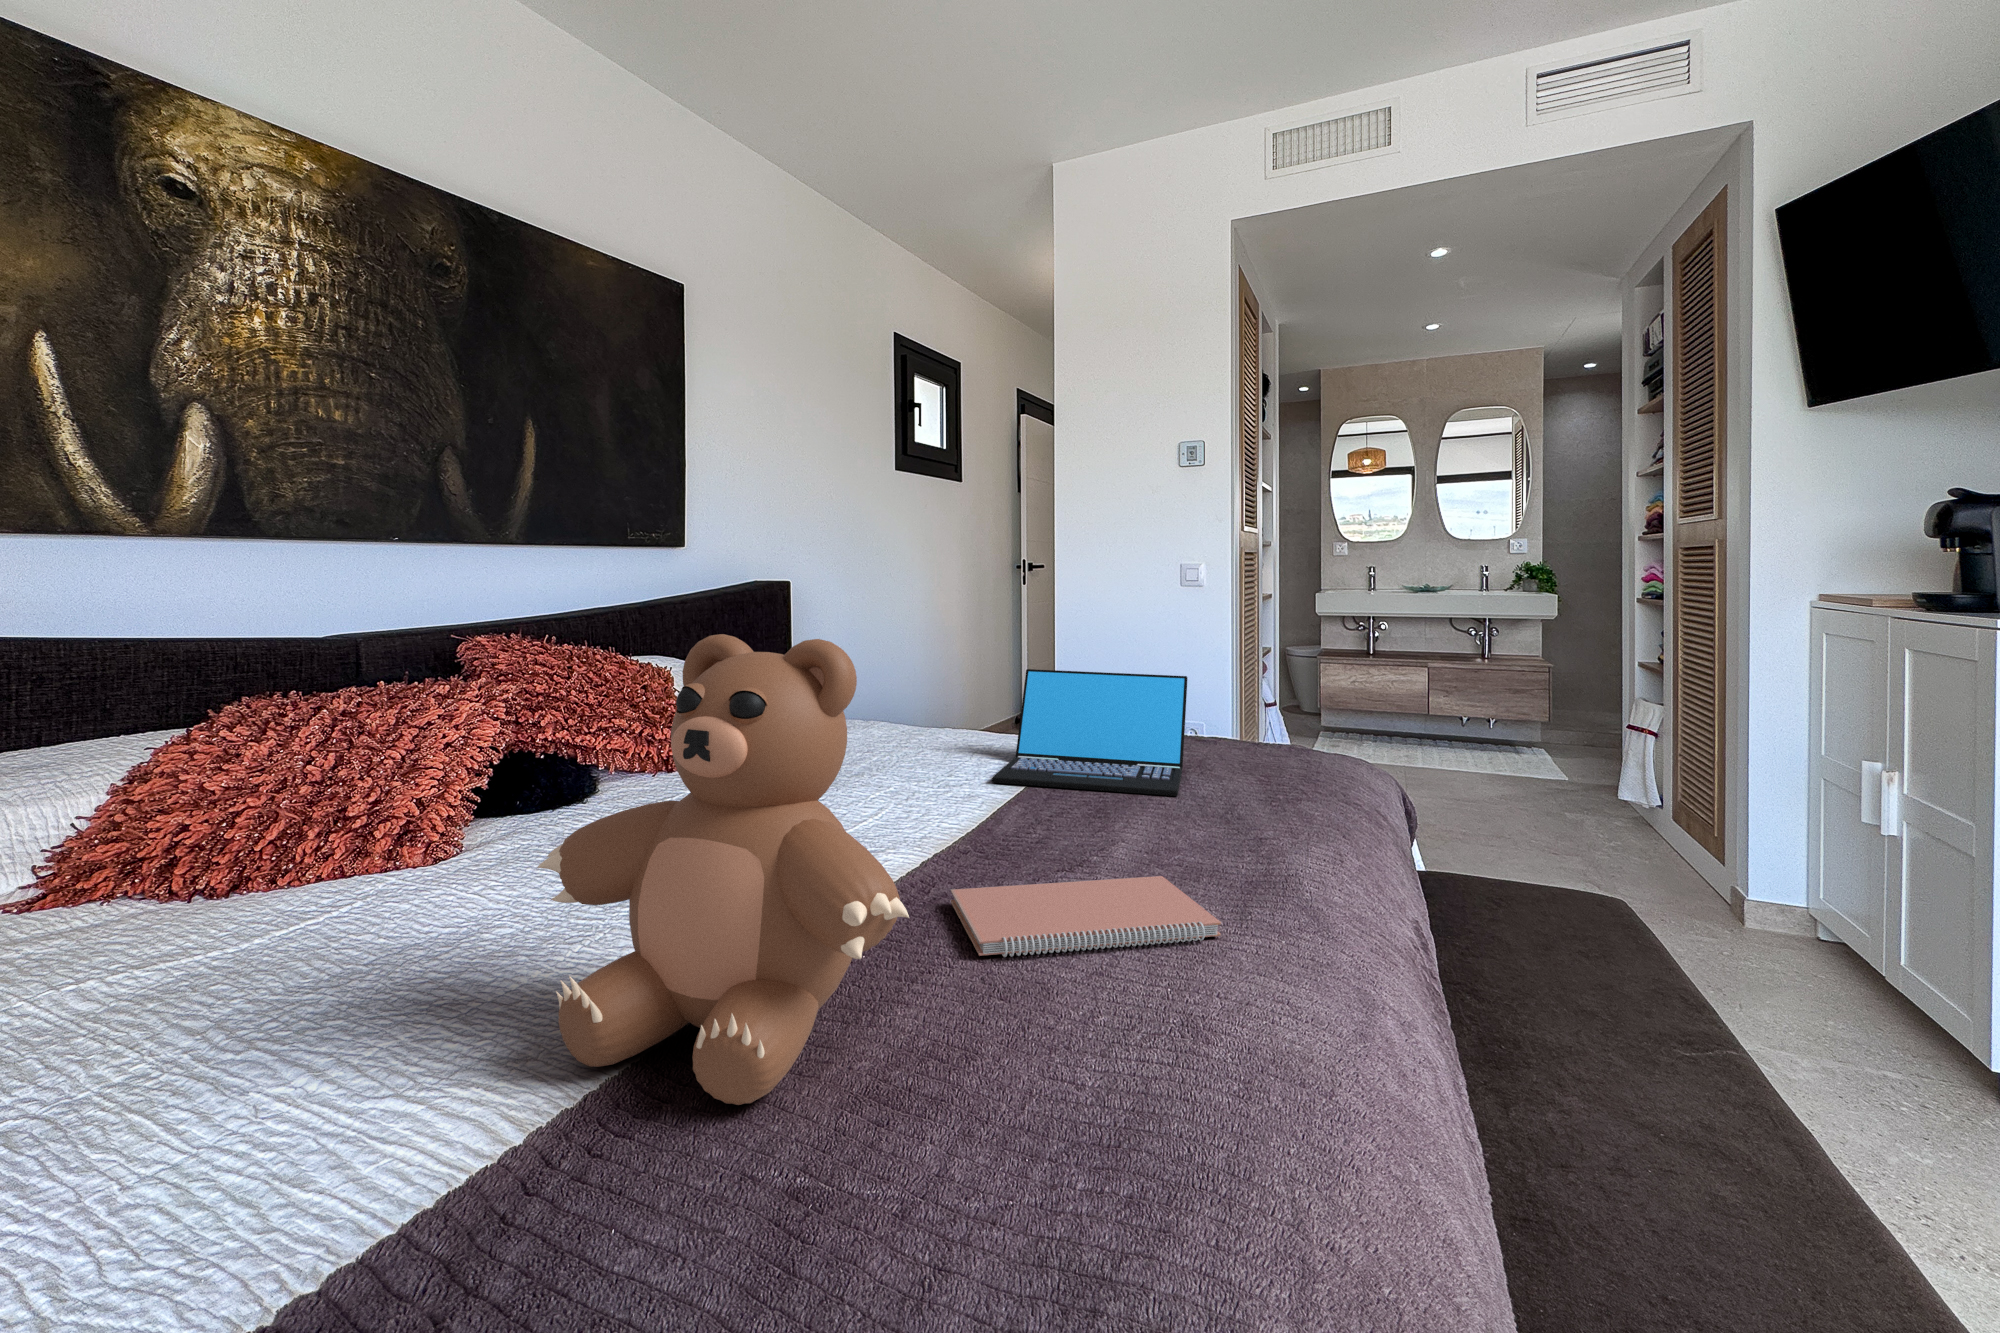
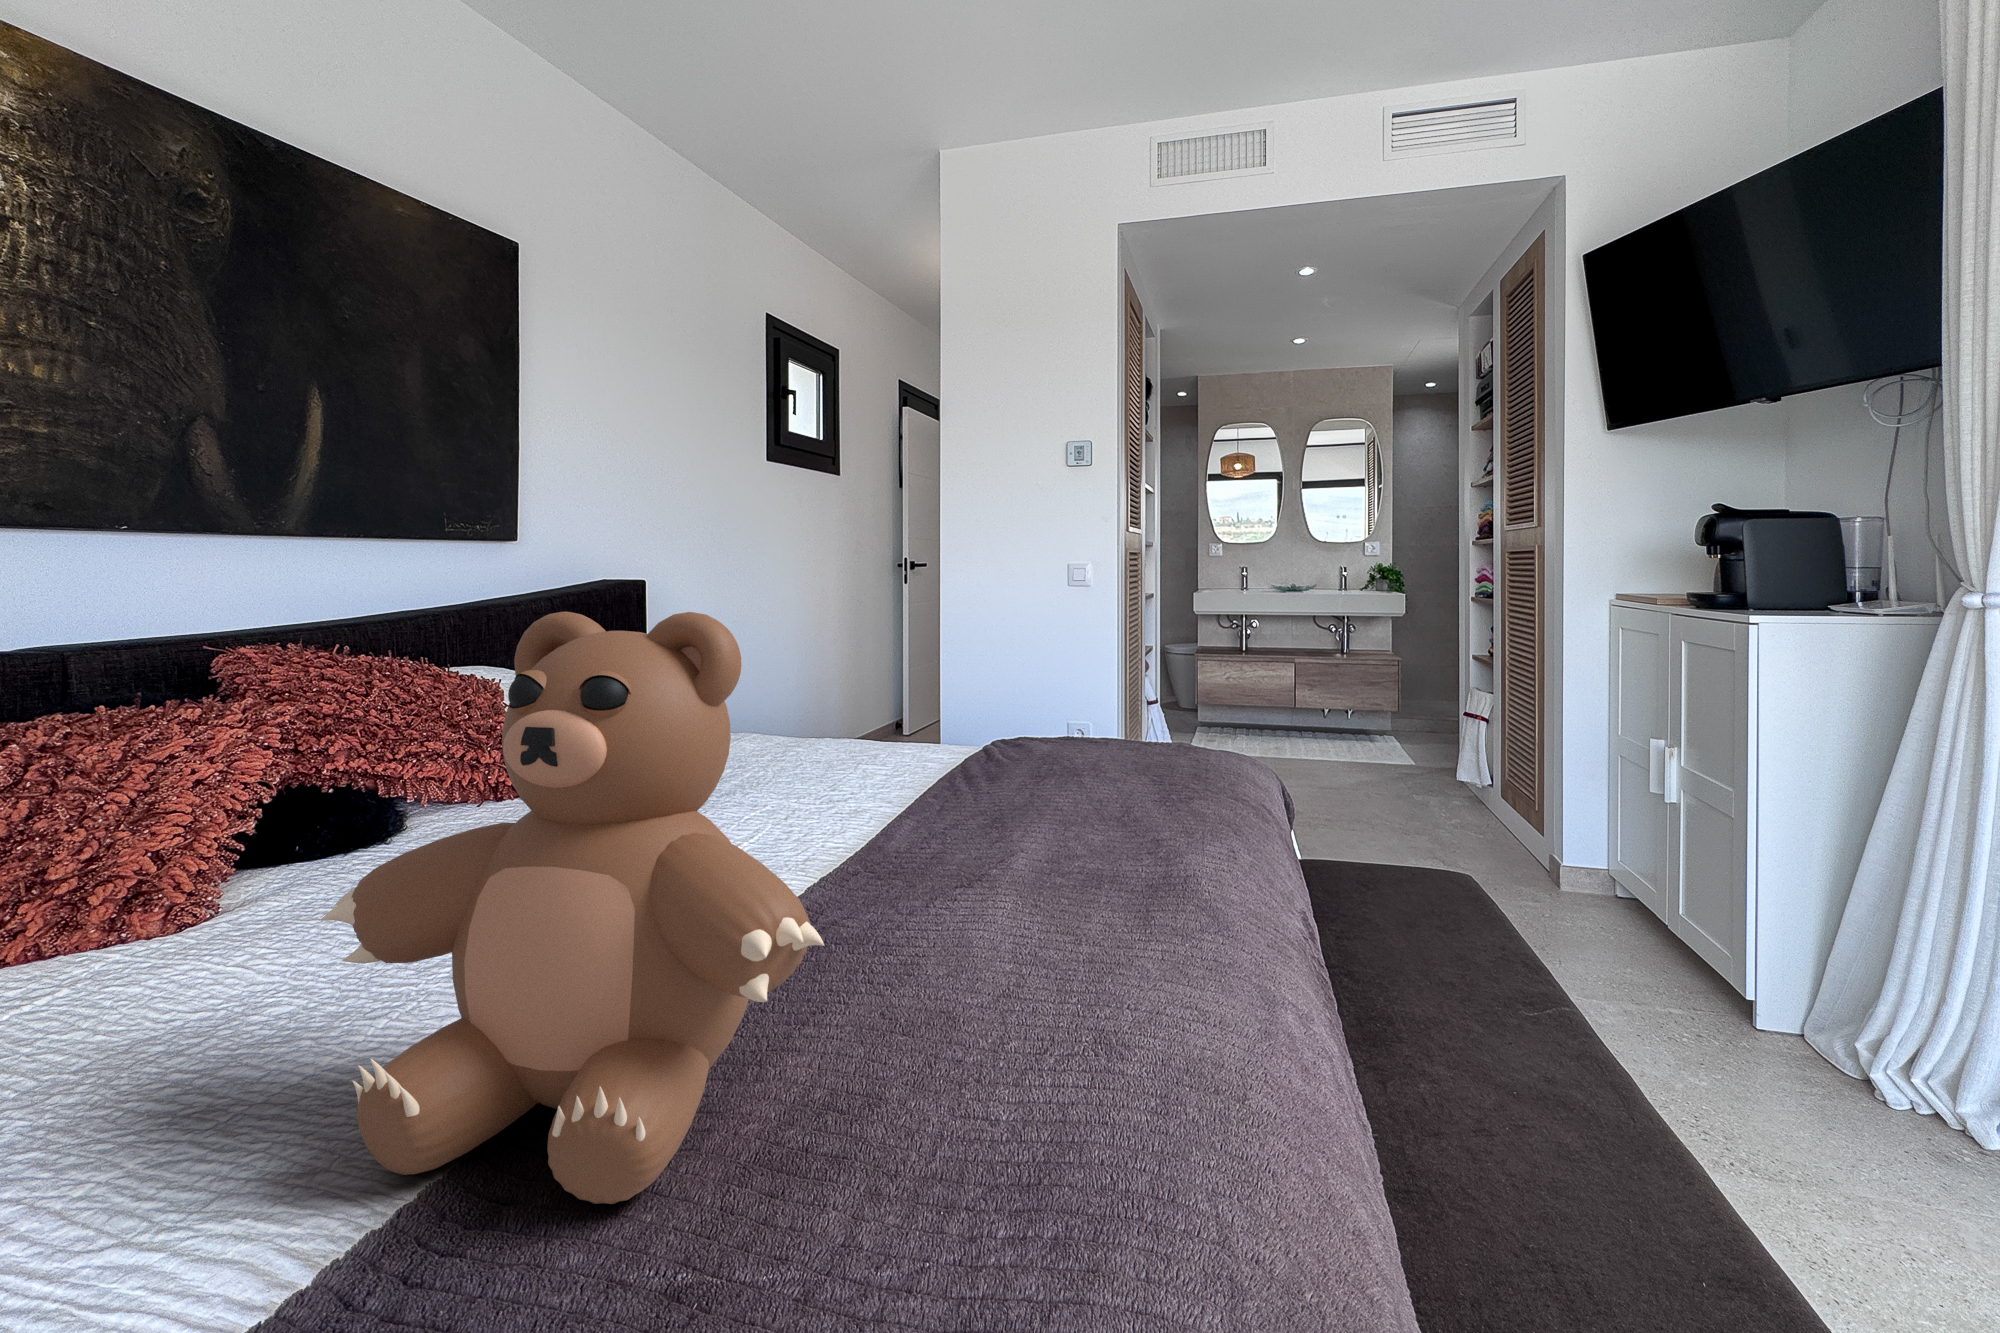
laptop: present [992,669,1187,796] -> none [879,668,1084,797]
notebook: present [951,876,1221,957] -> none [851,881,1161,987]

